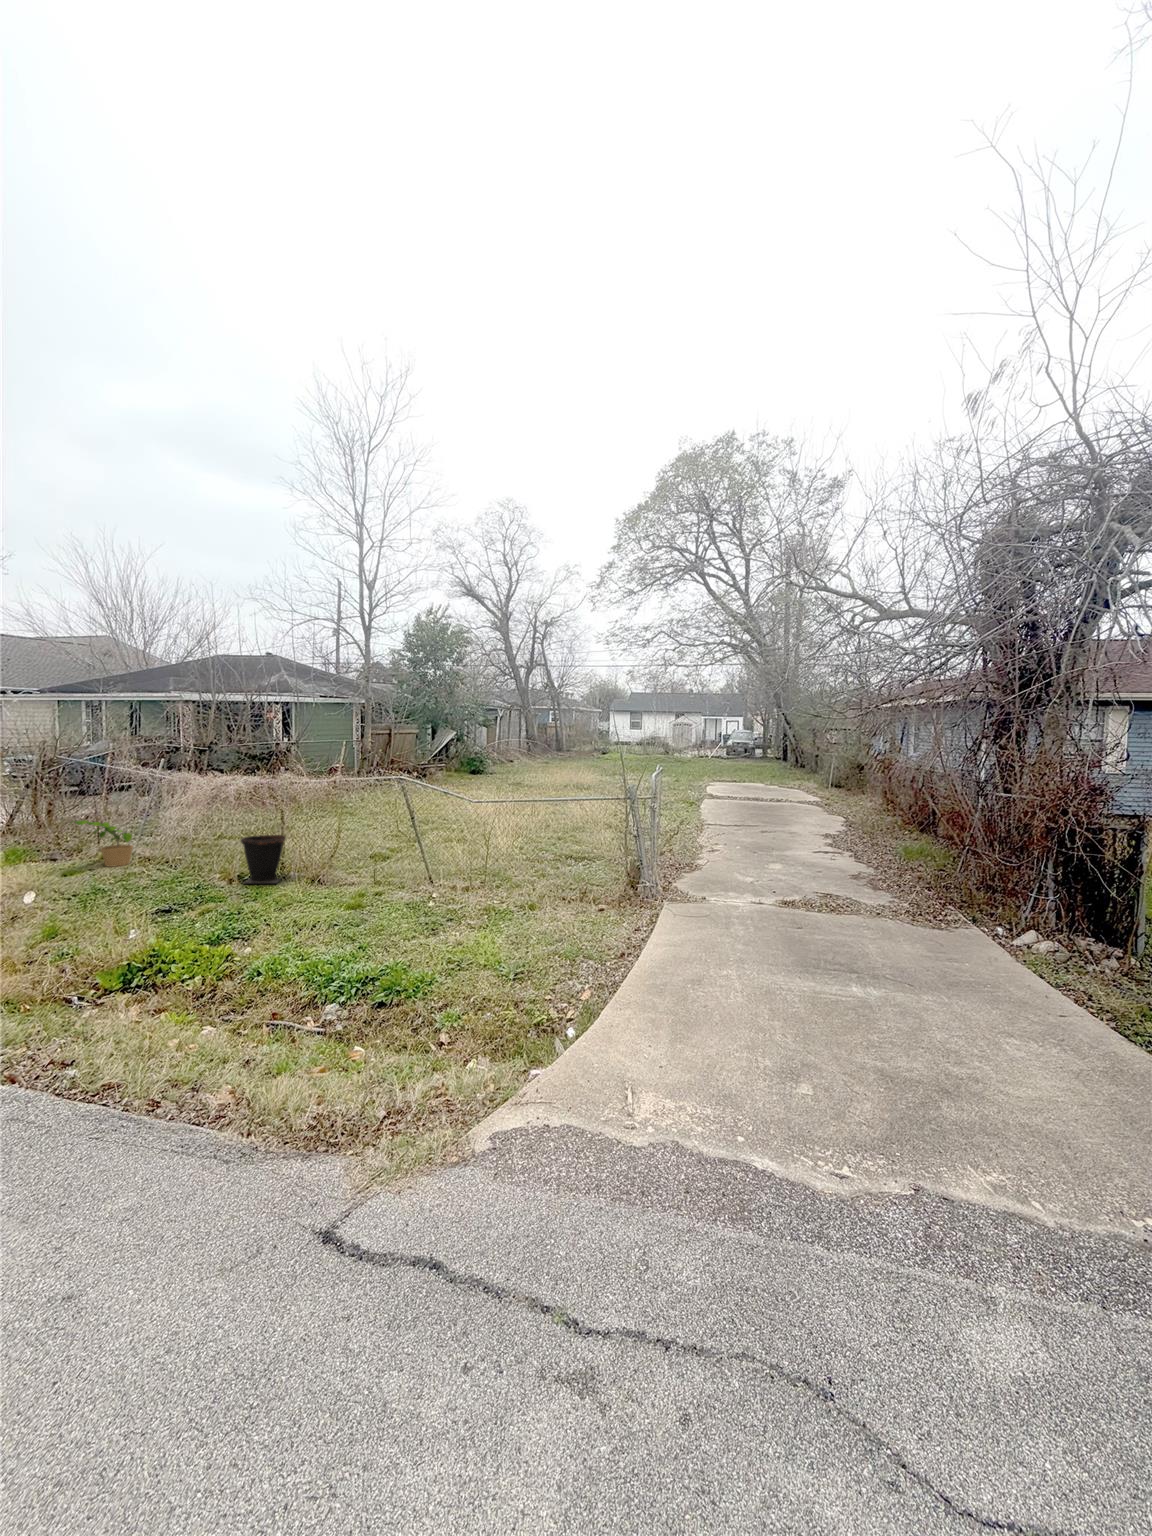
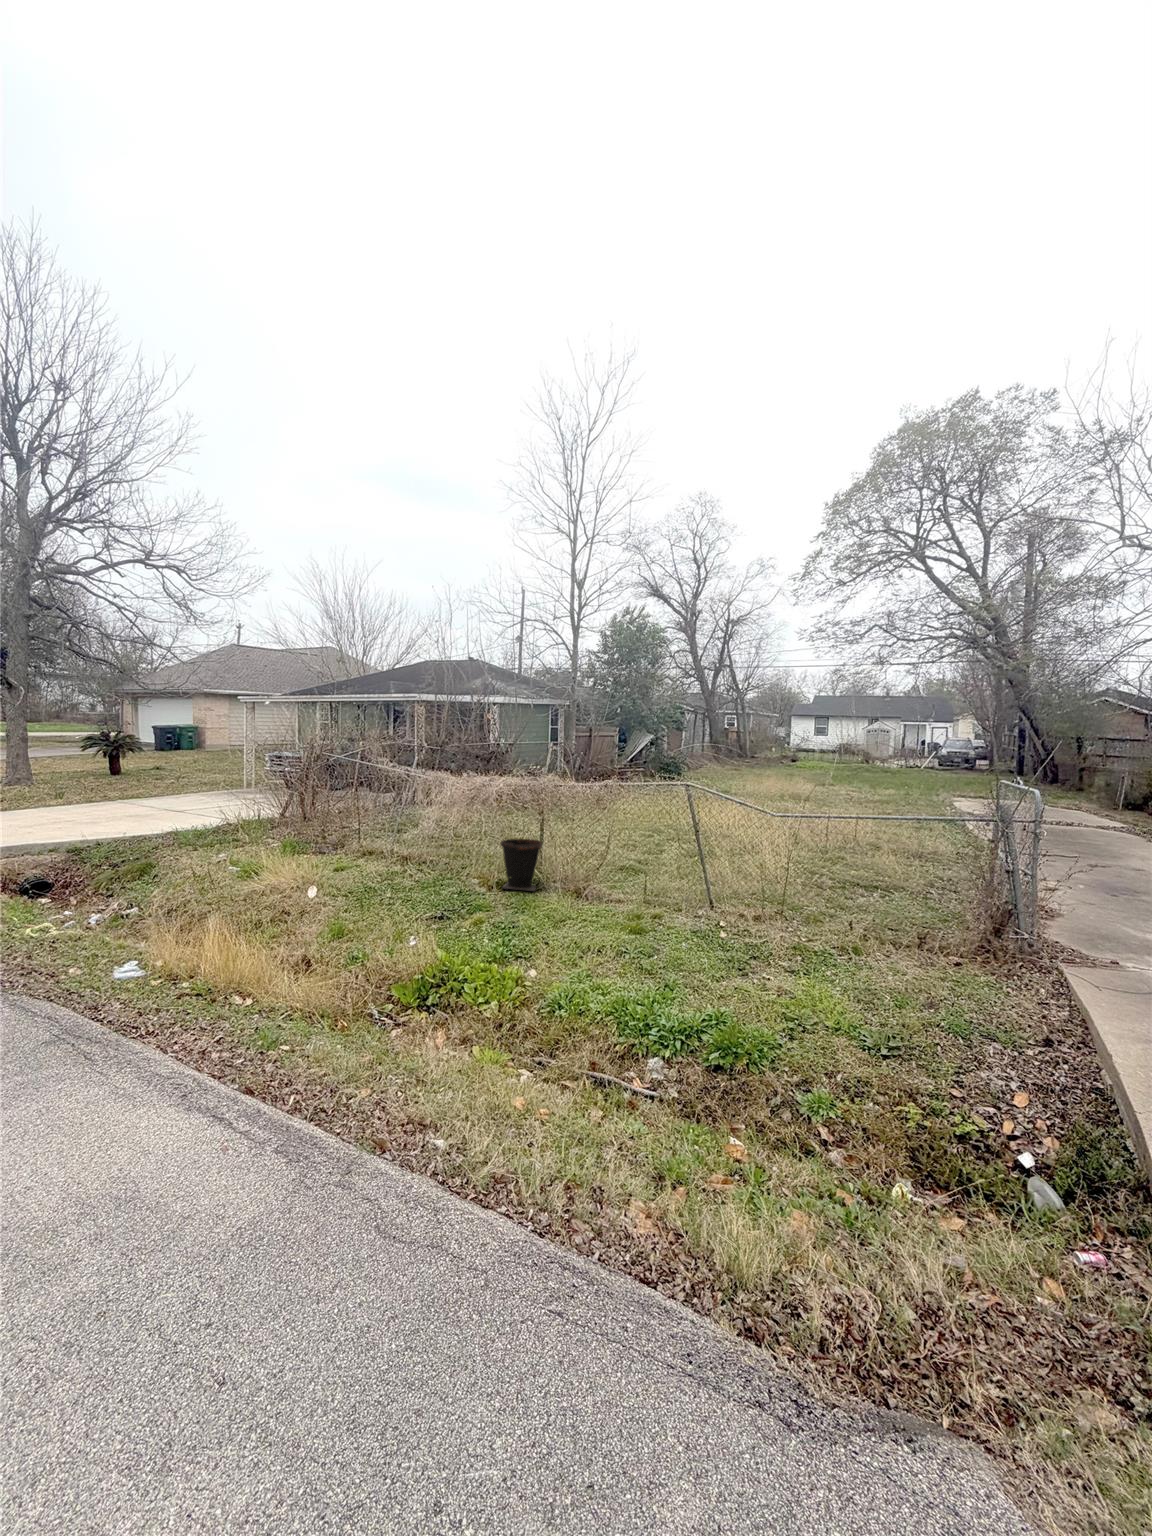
potted plant: present [71,820,133,867] -> none [345,812,396,858]

